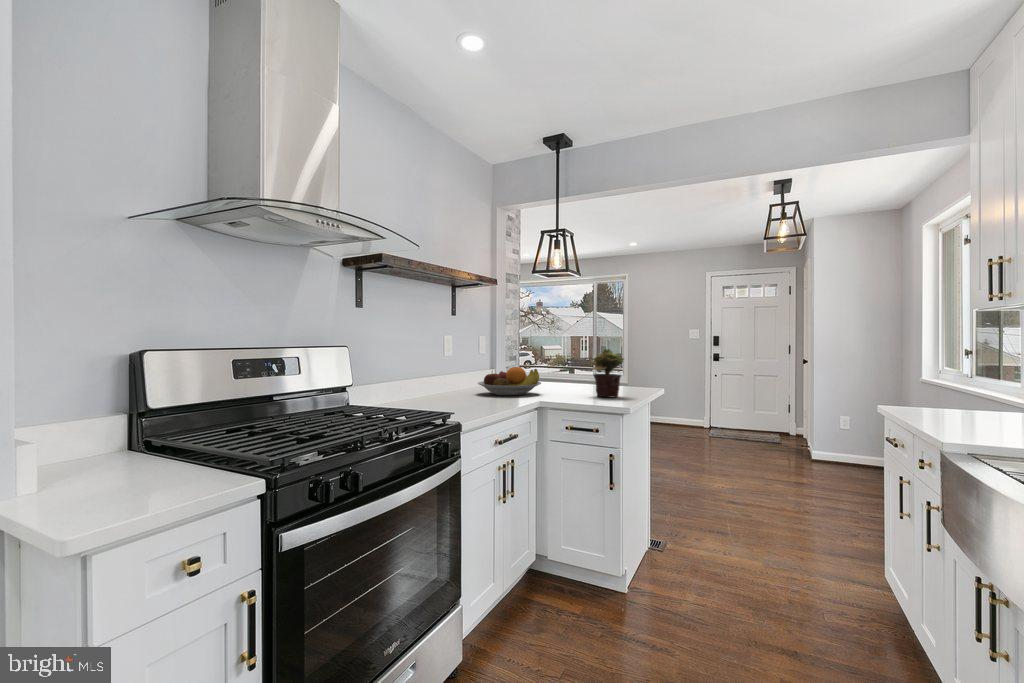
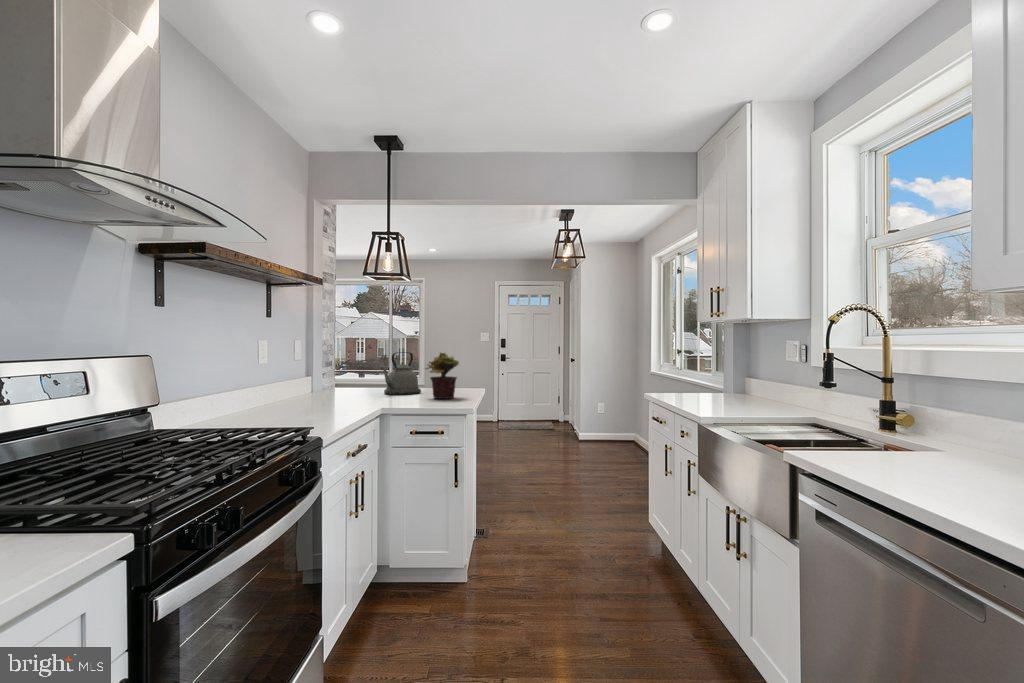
kettle: none [550,349,592,391] -> present [381,352,421,395]
fruit bowl: present [478,367,541,395] -> none [305,372,376,403]

